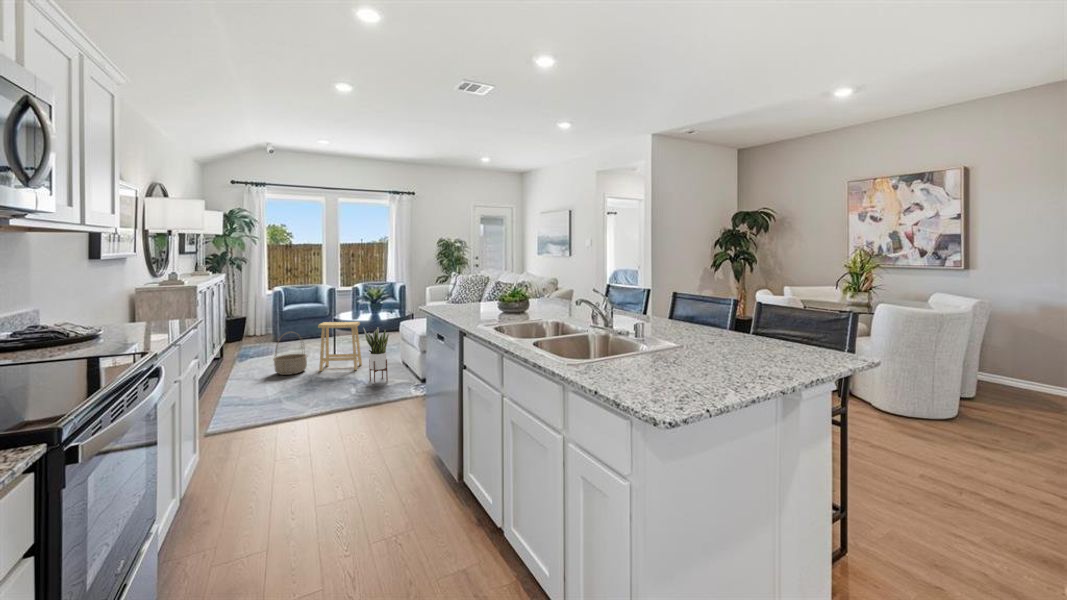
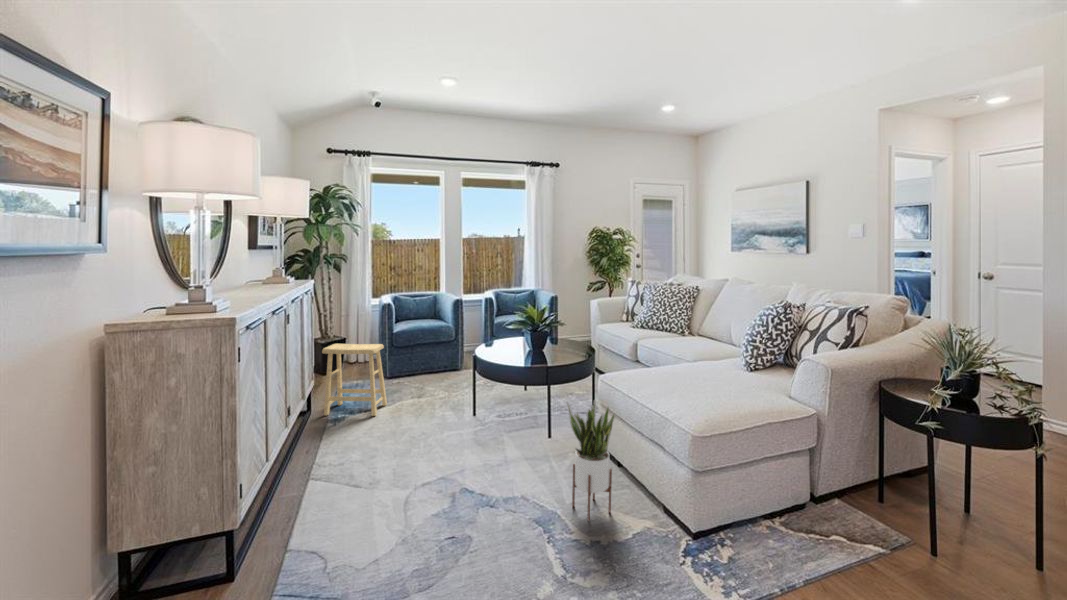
footstool: present [318,322,362,371] -> present [322,344,387,416]
basket: present [273,332,307,375] -> none [386,390,443,473]

